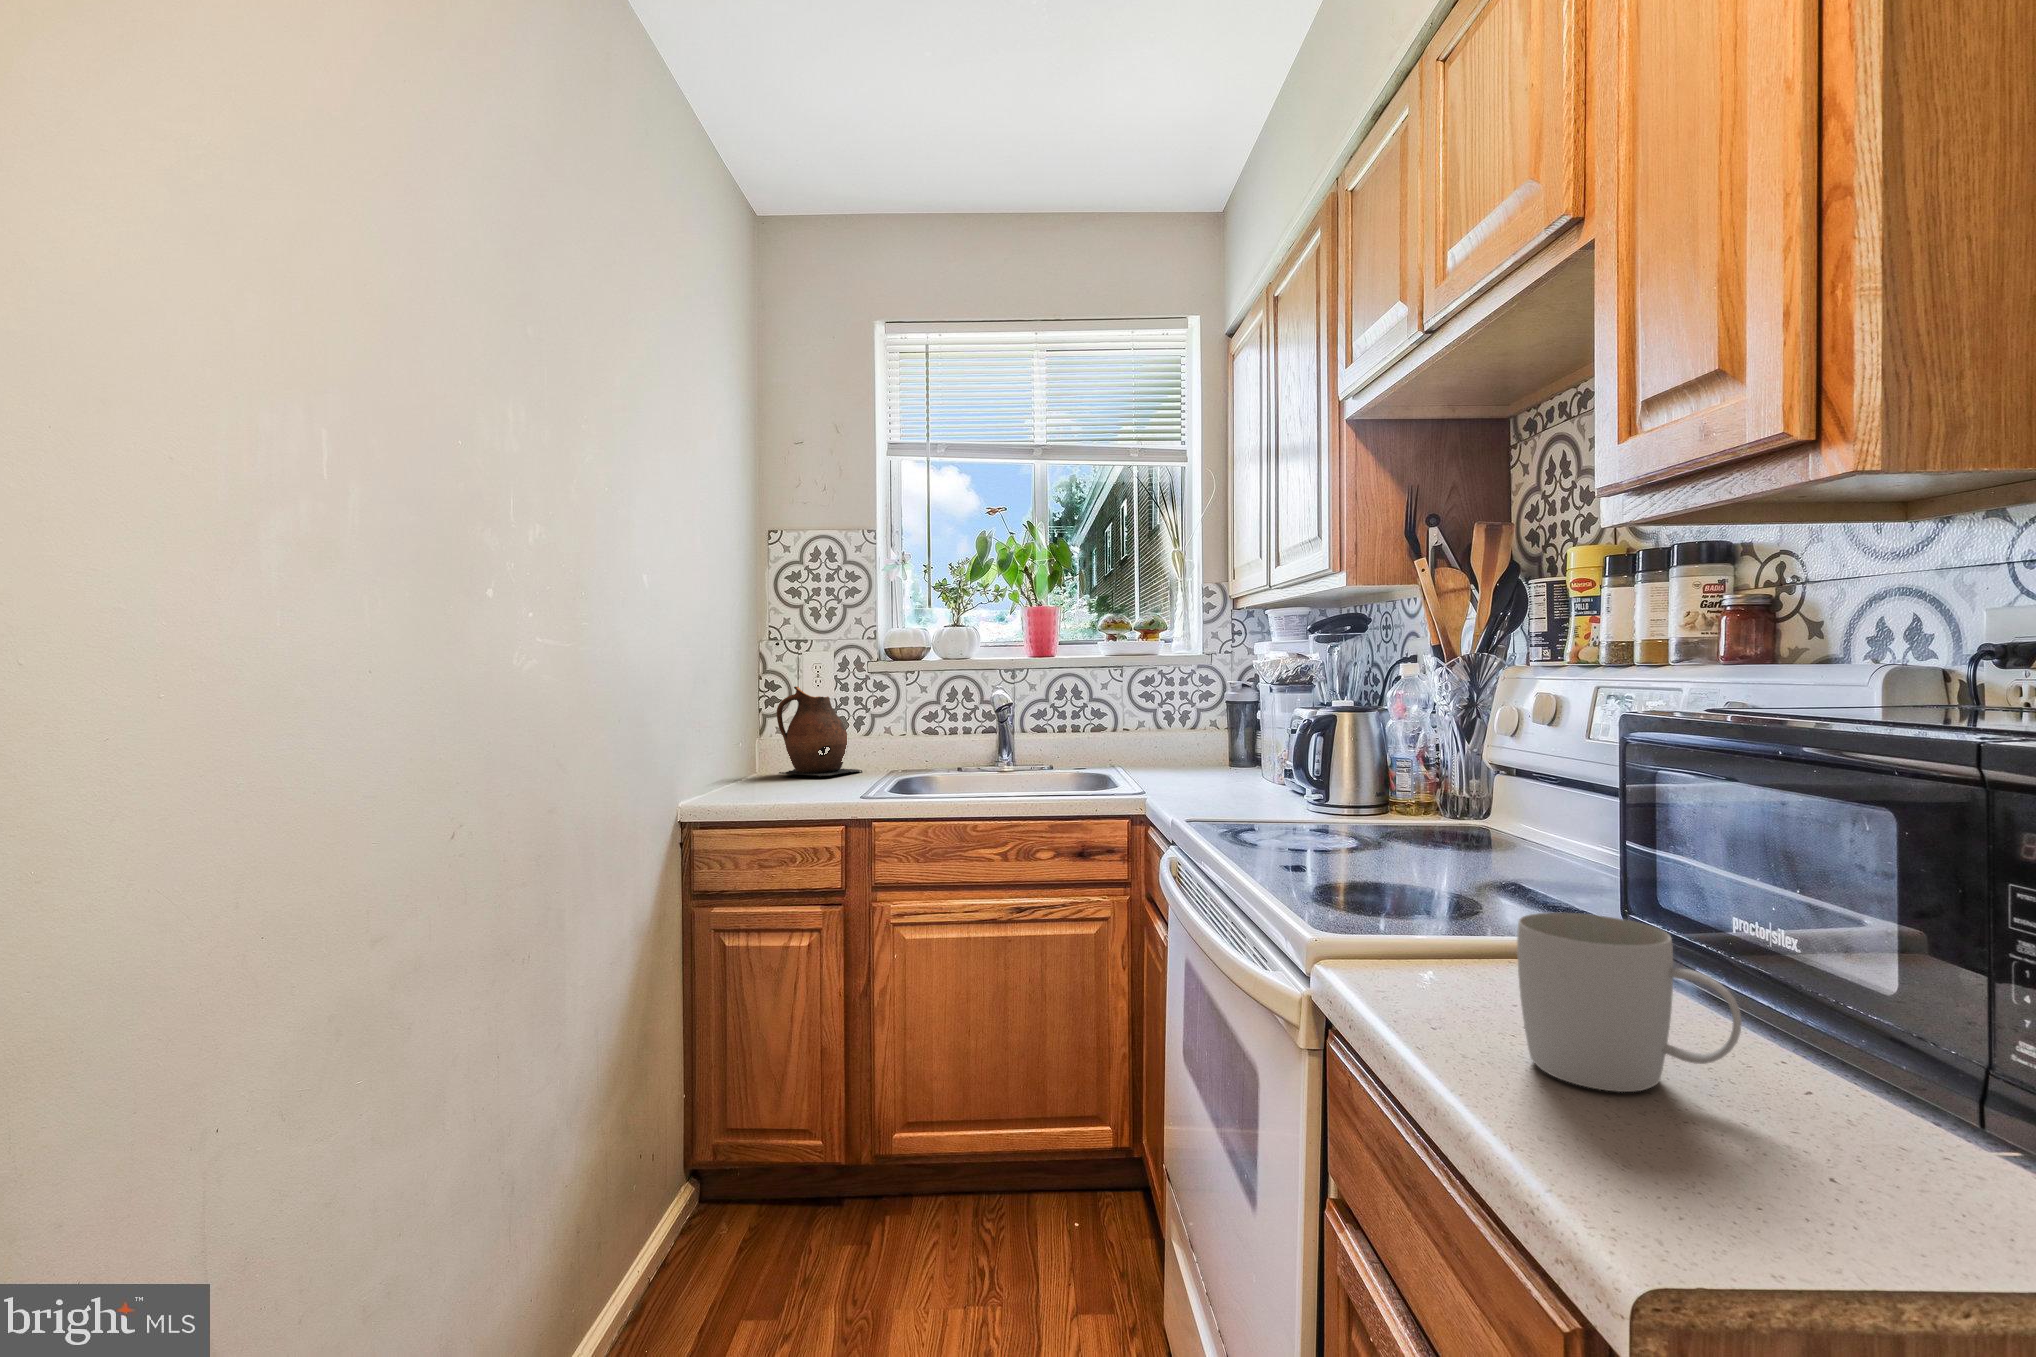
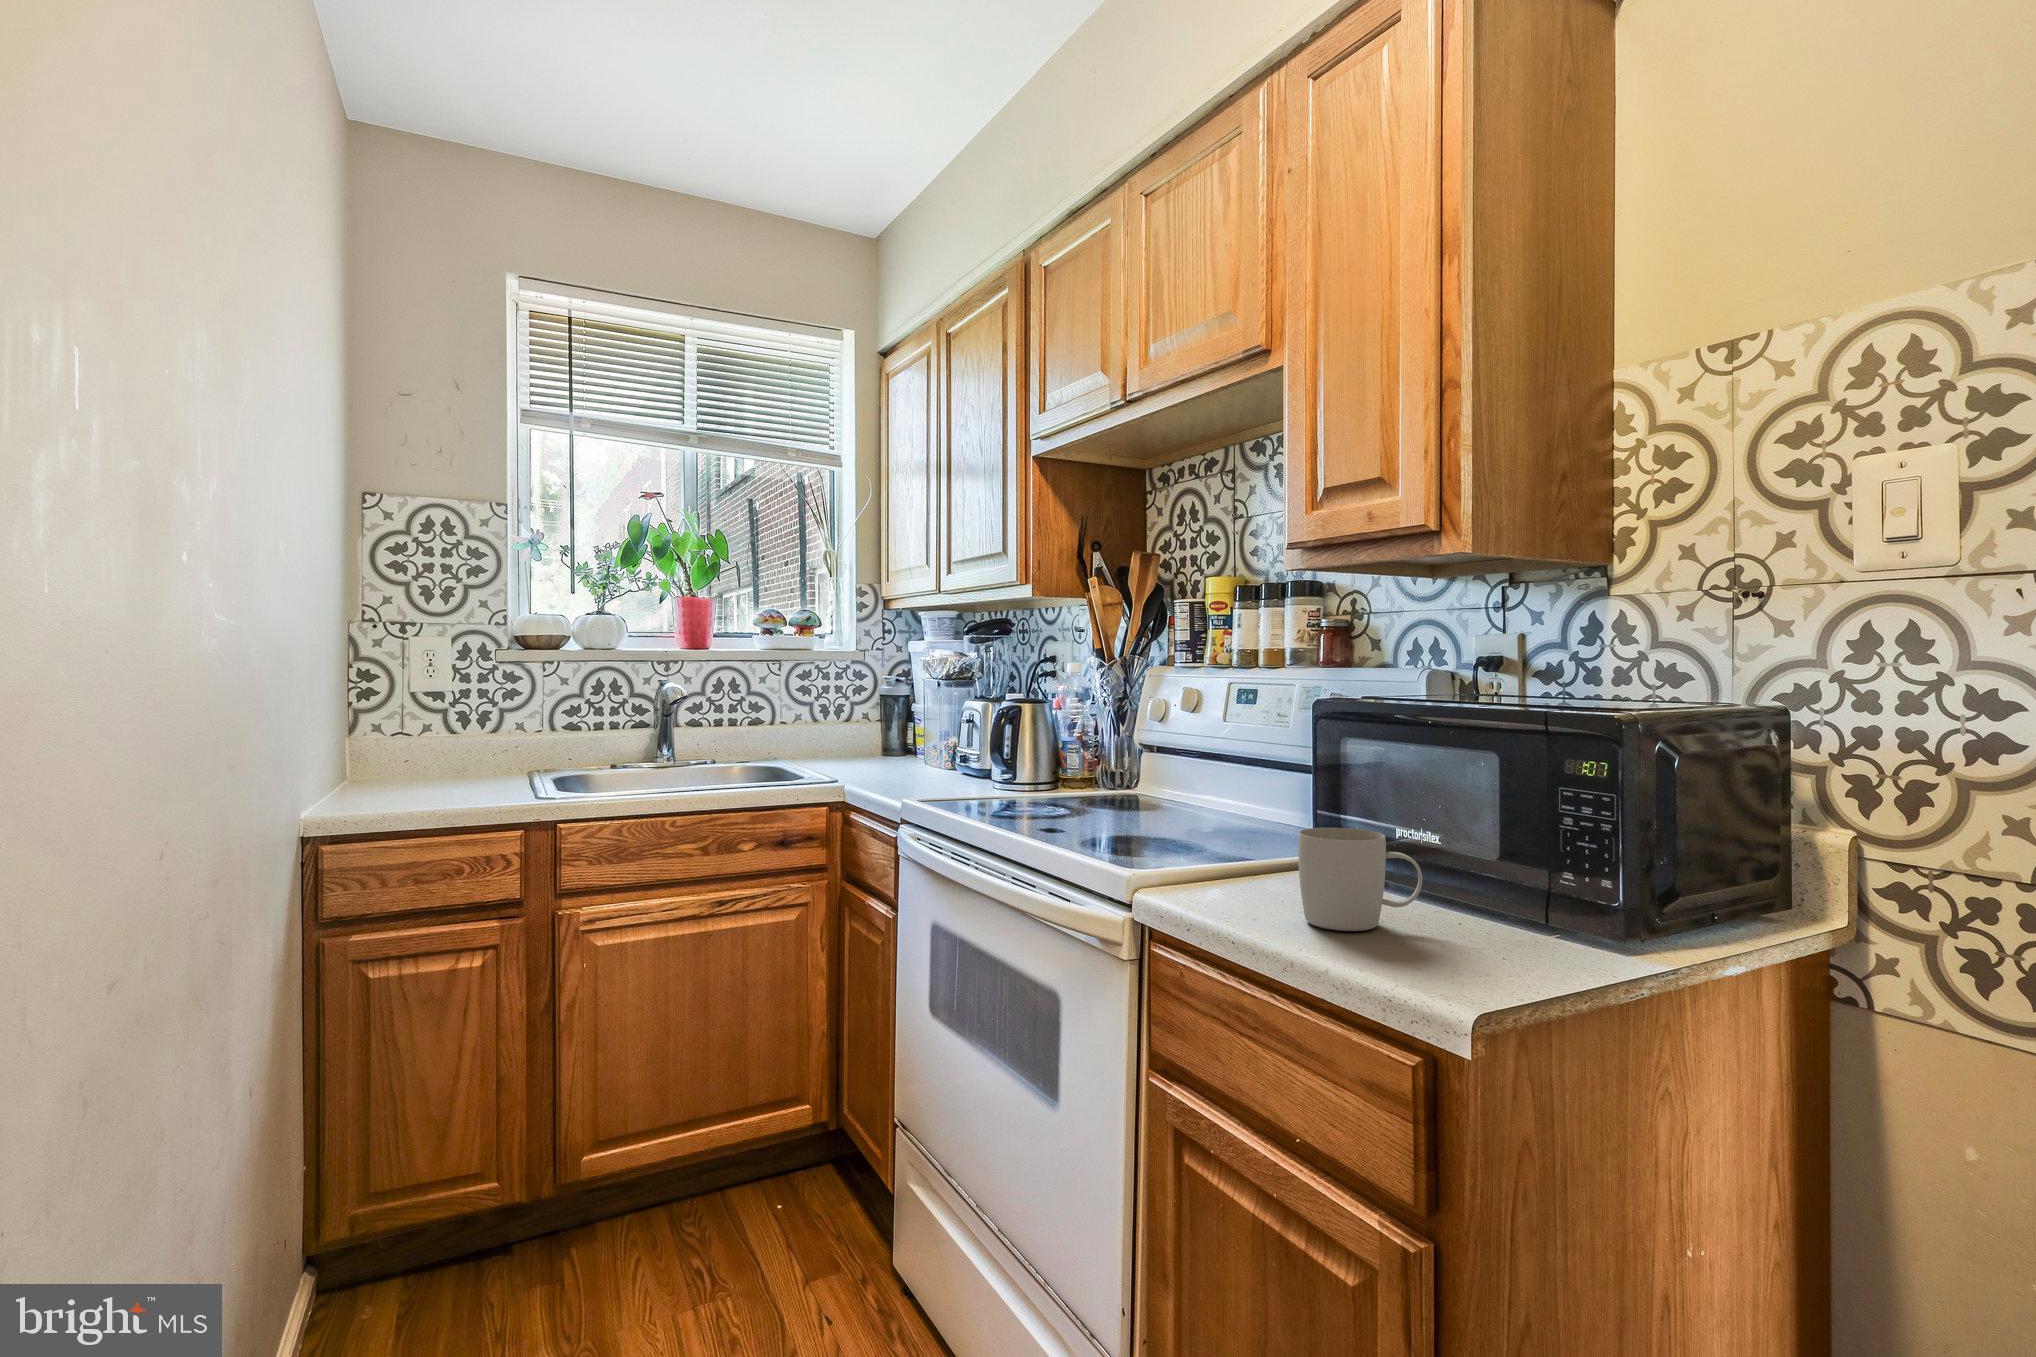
ceramic pitcher: present [777,687,862,777] -> none [381,680,491,783]

